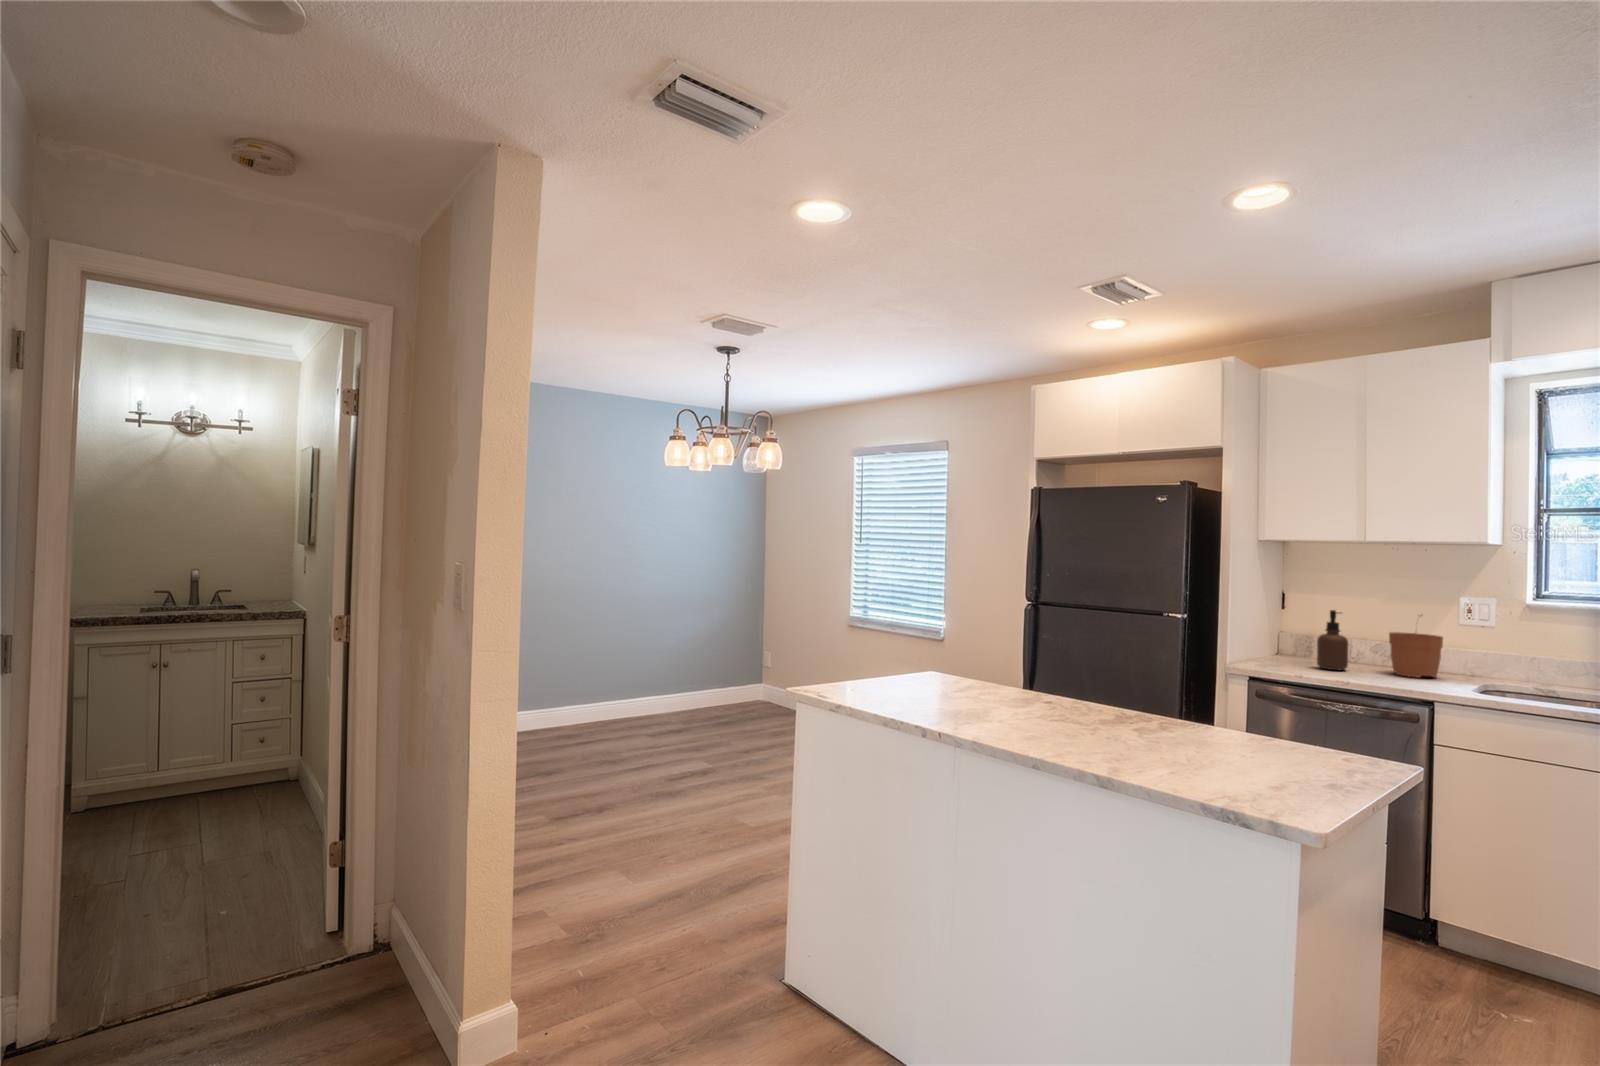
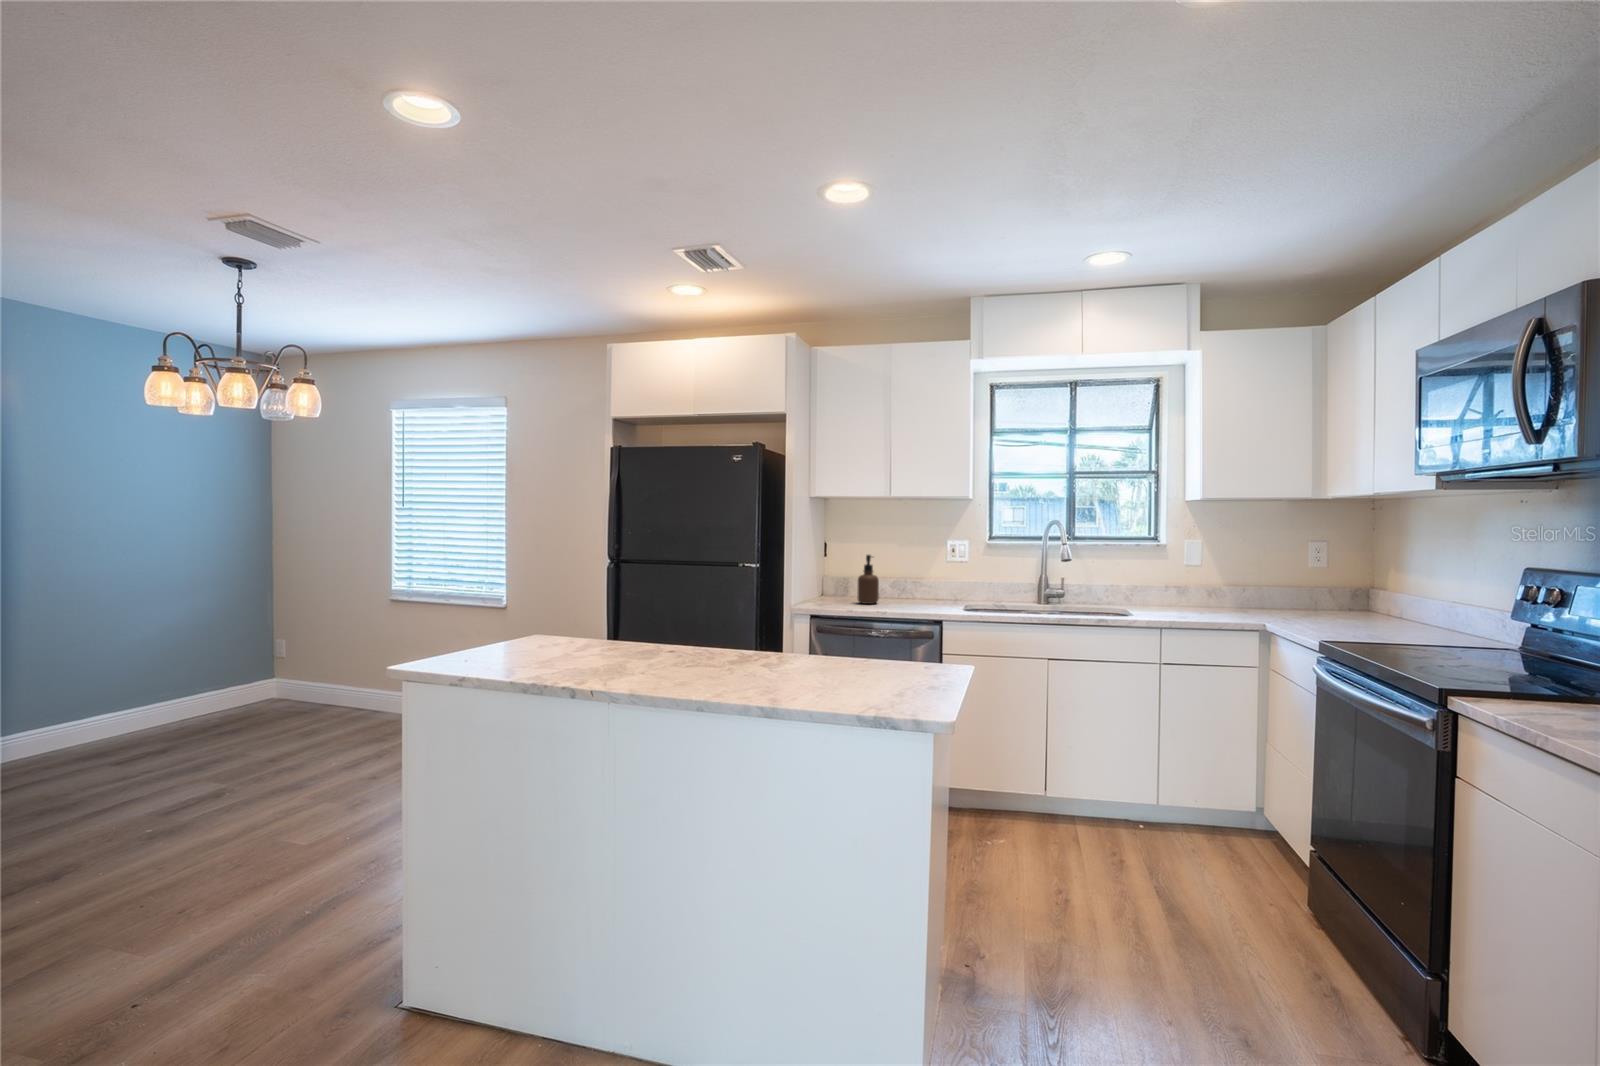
plant pot: present [1389,632,1443,678] -> none [905,554,939,604]

